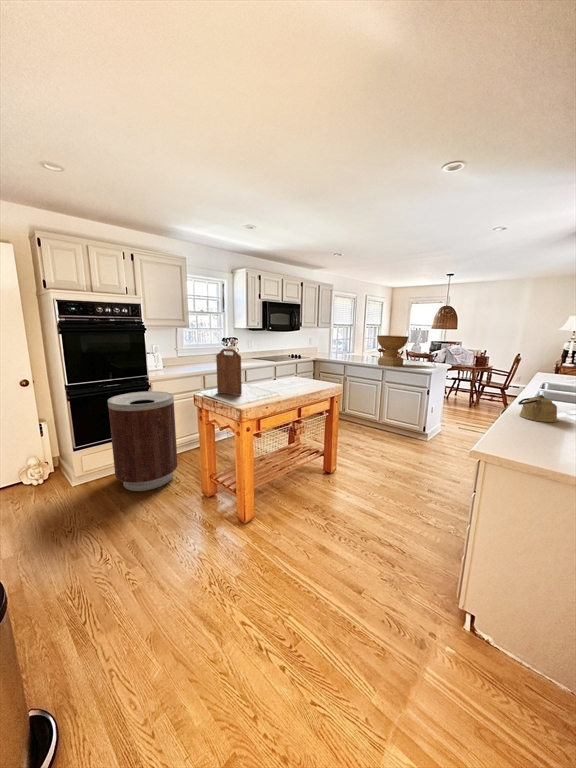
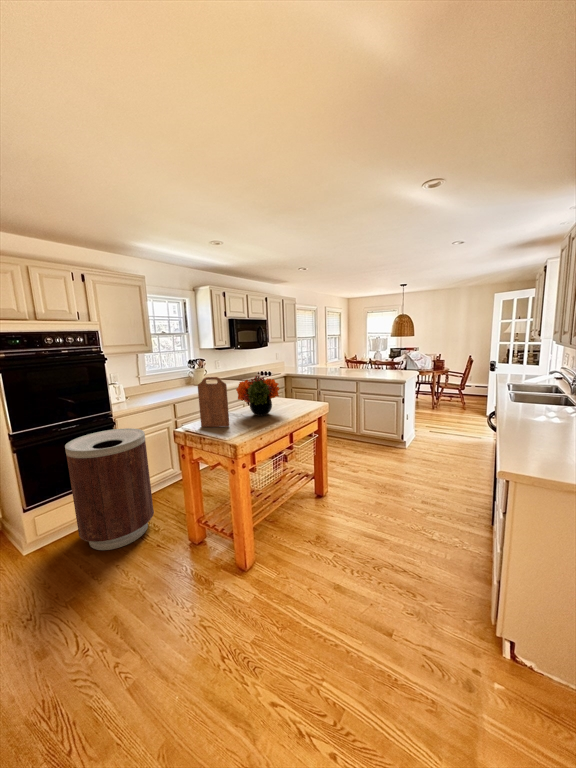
decorative bowl: present [377,335,409,366] -> none [349,347,380,378]
flower arrangement: none [252,352,293,389] -> present [236,376,279,416]
kettle: present [518,395,557,422] -> none [515,402,553,429]

